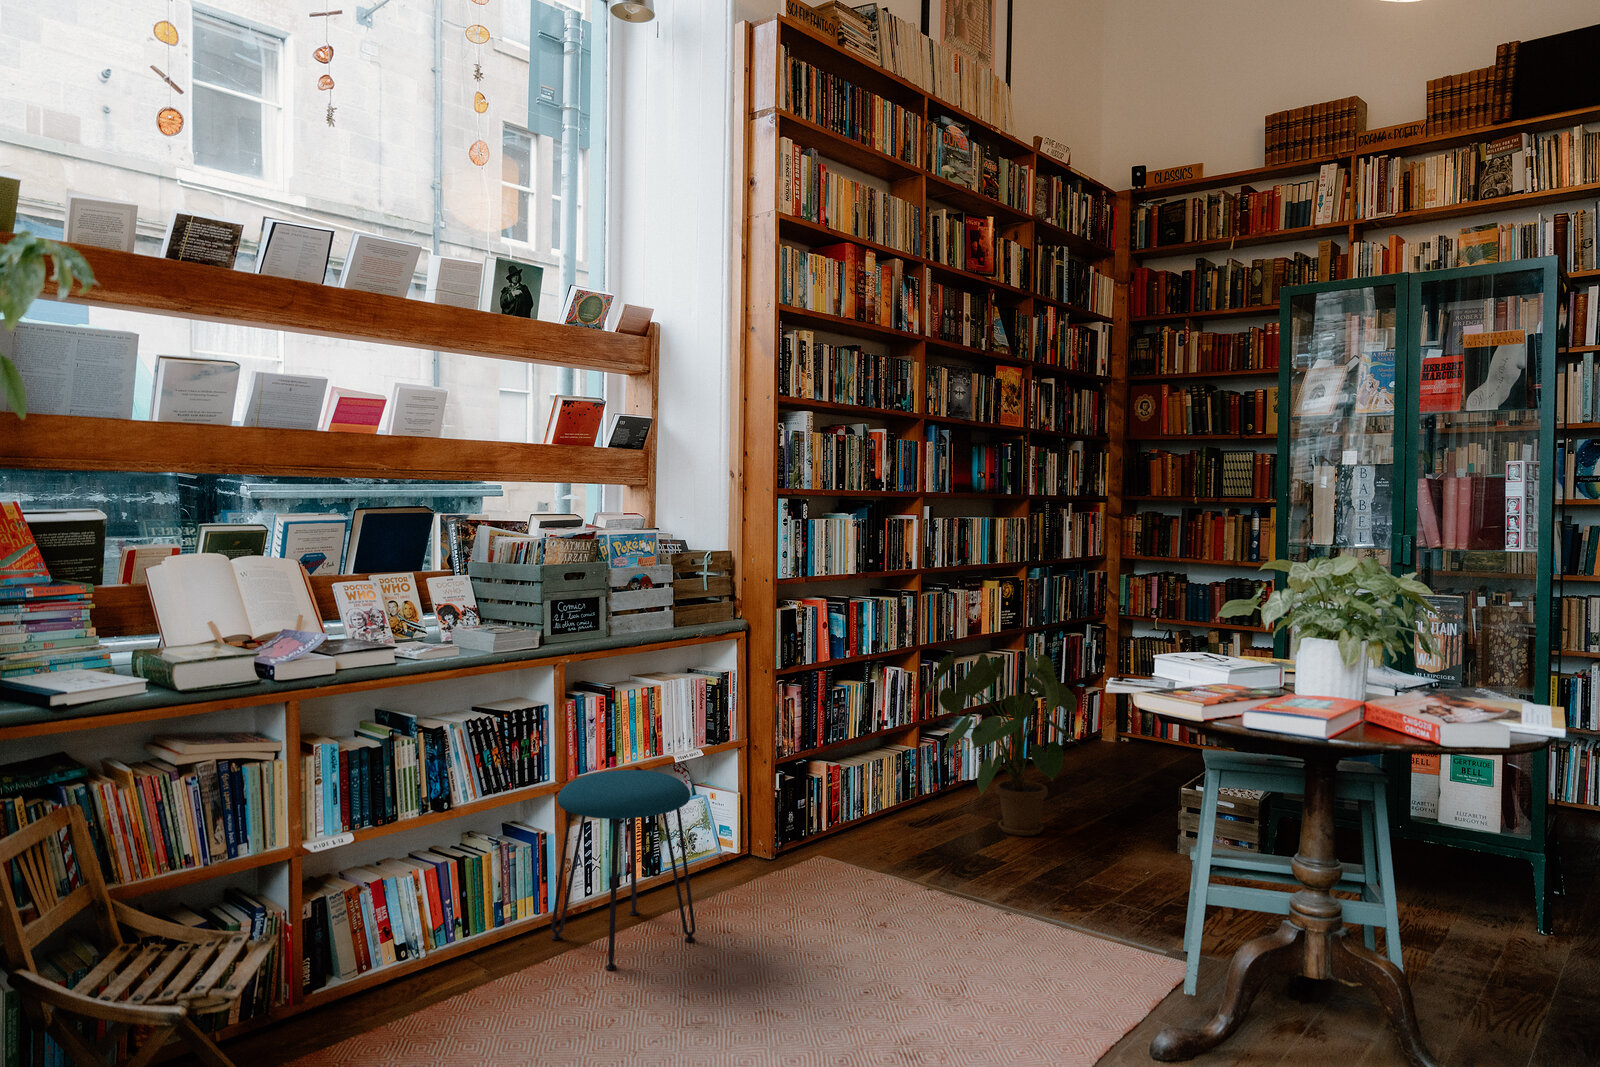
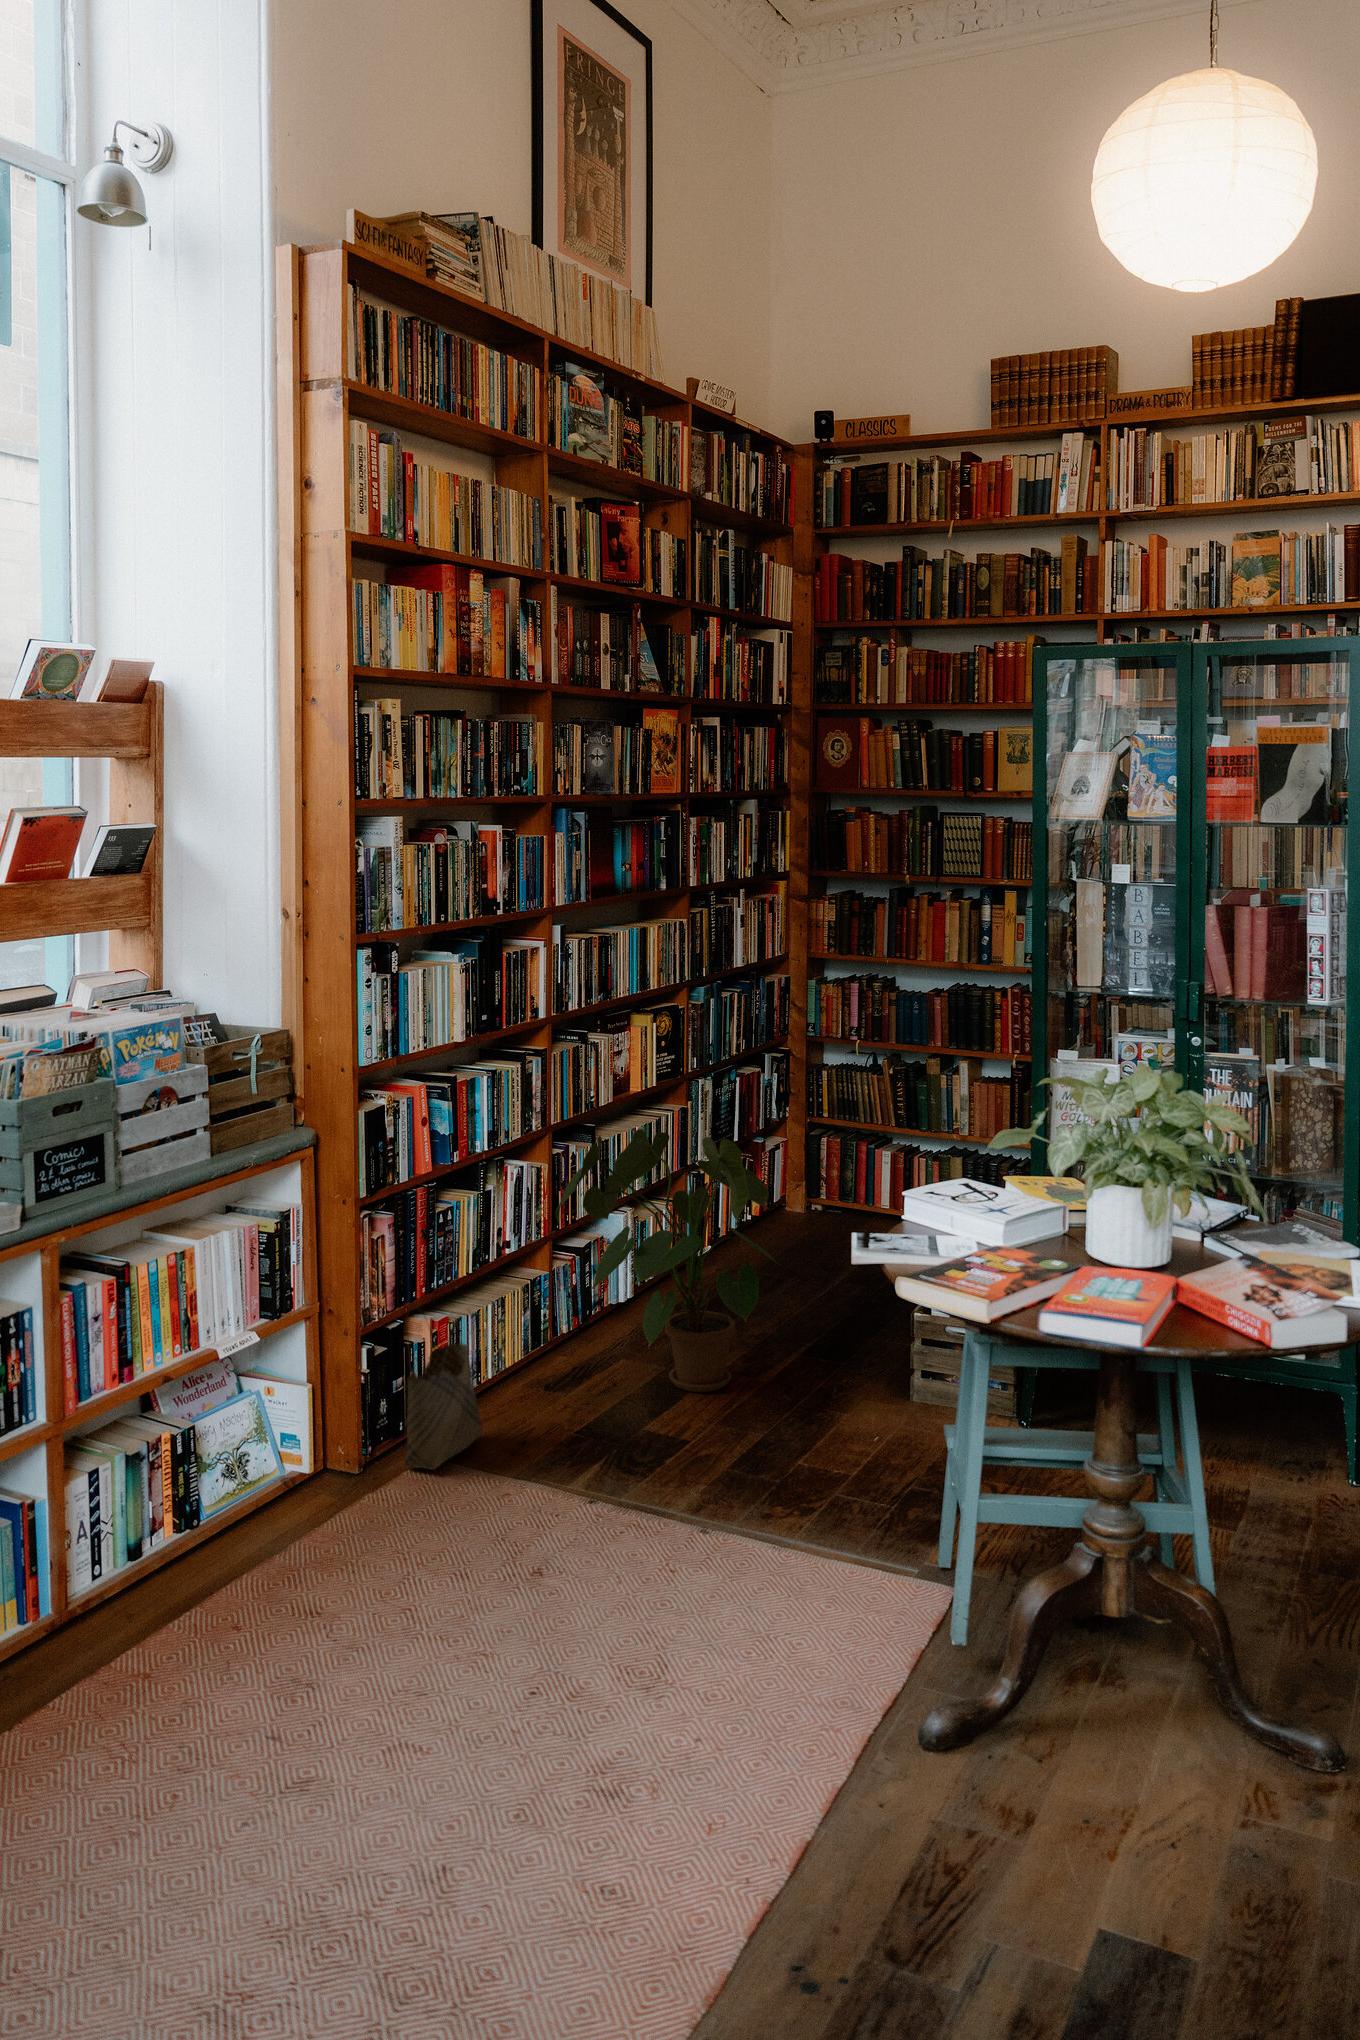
woven basket: none [803,750,860,861] -> present [405,1306,483,1470]
stool: present [551,770,696,970] -> none [48,1391,270,1707]

